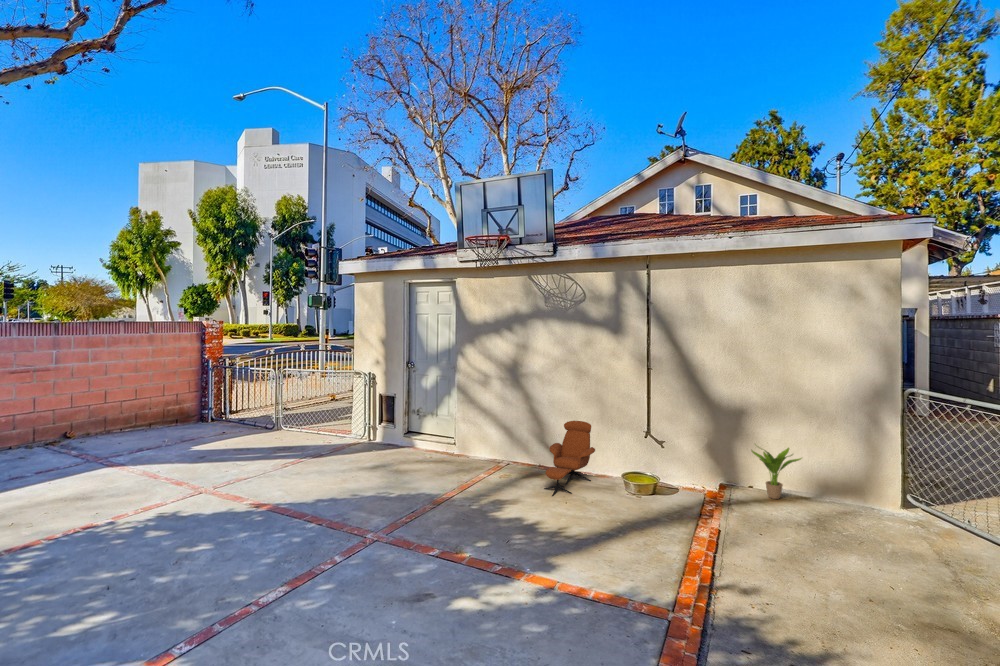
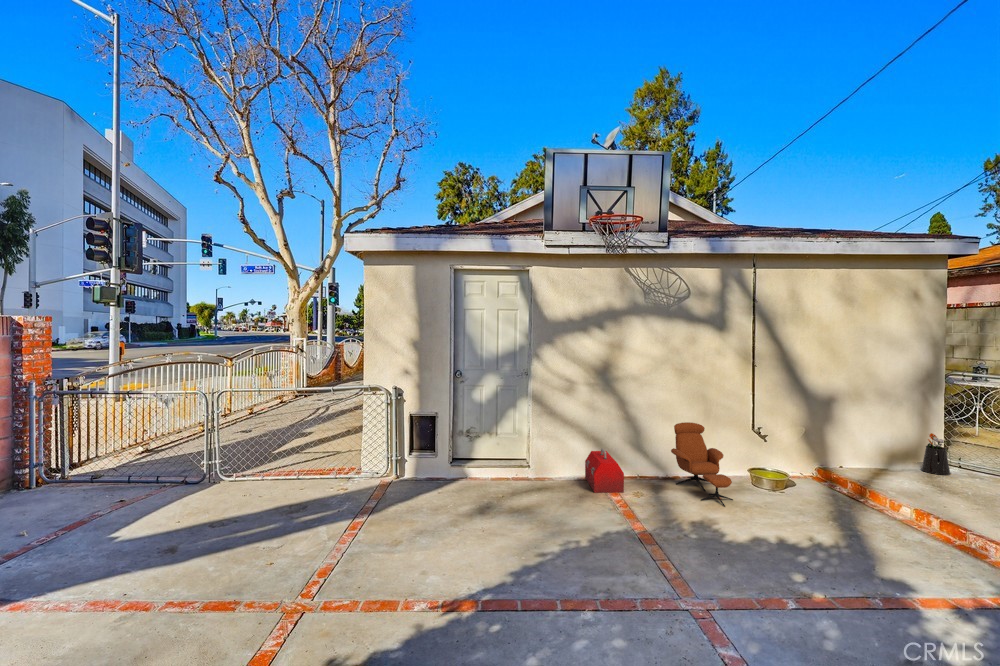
toolbox: none [477,435,516,474] -> present [585,448,624,493]
potted plant: present [751,448,802,499] -> none [849,425,895,473]
watering can: none [844,462,877,516] -> present [921,433,951,475]

